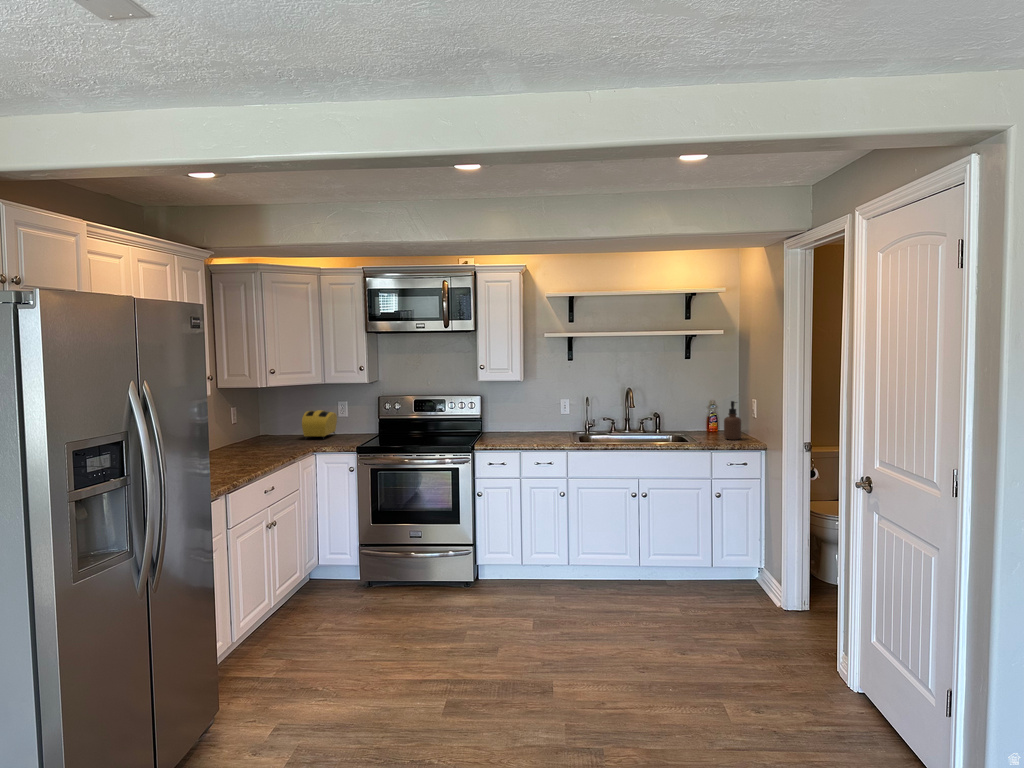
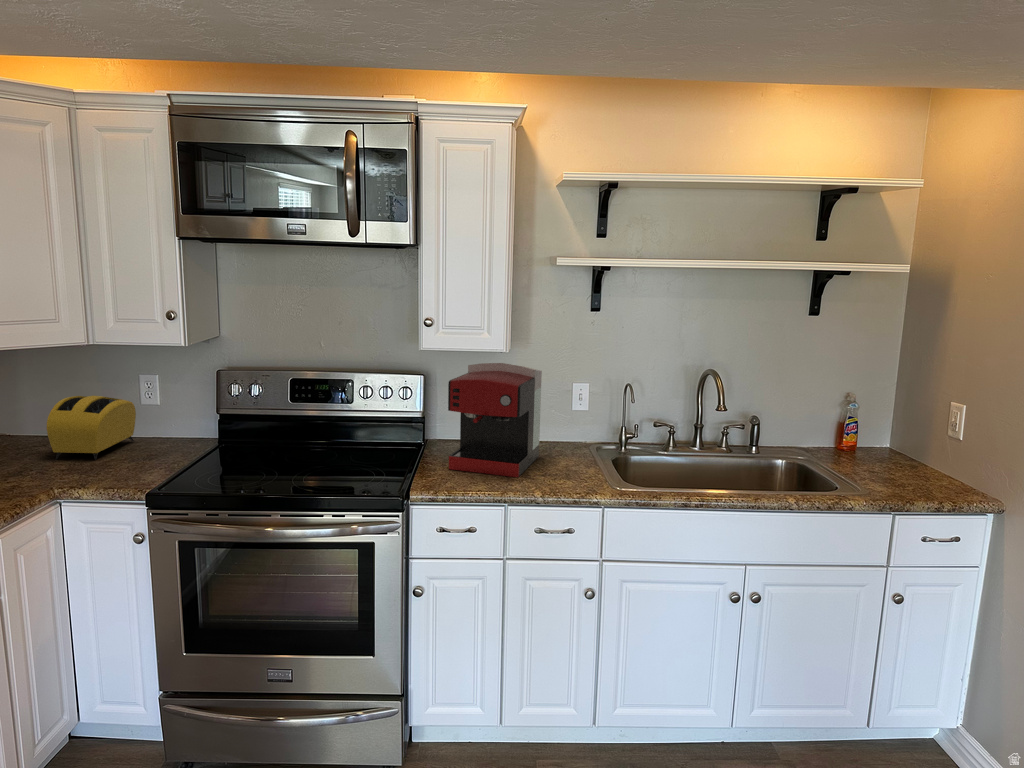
coffee maker: none [493,387,541,441] -> present [448,363,542,477]
soap dispenser: present [724,401,741,440] -> none [900,408,941,484]

